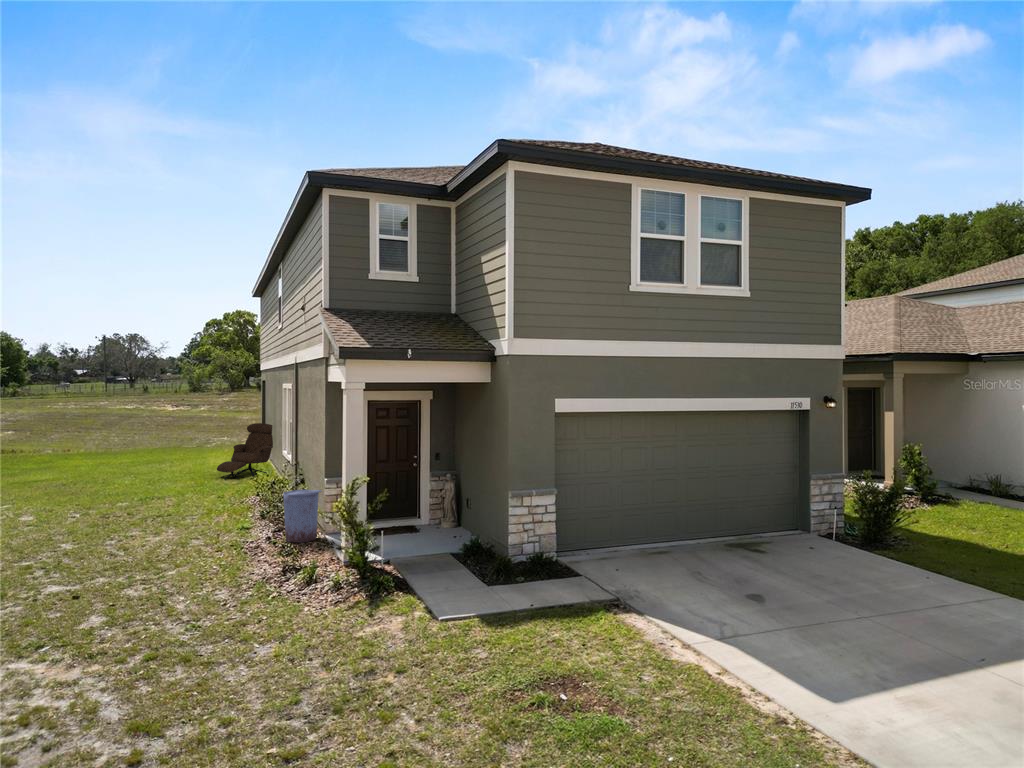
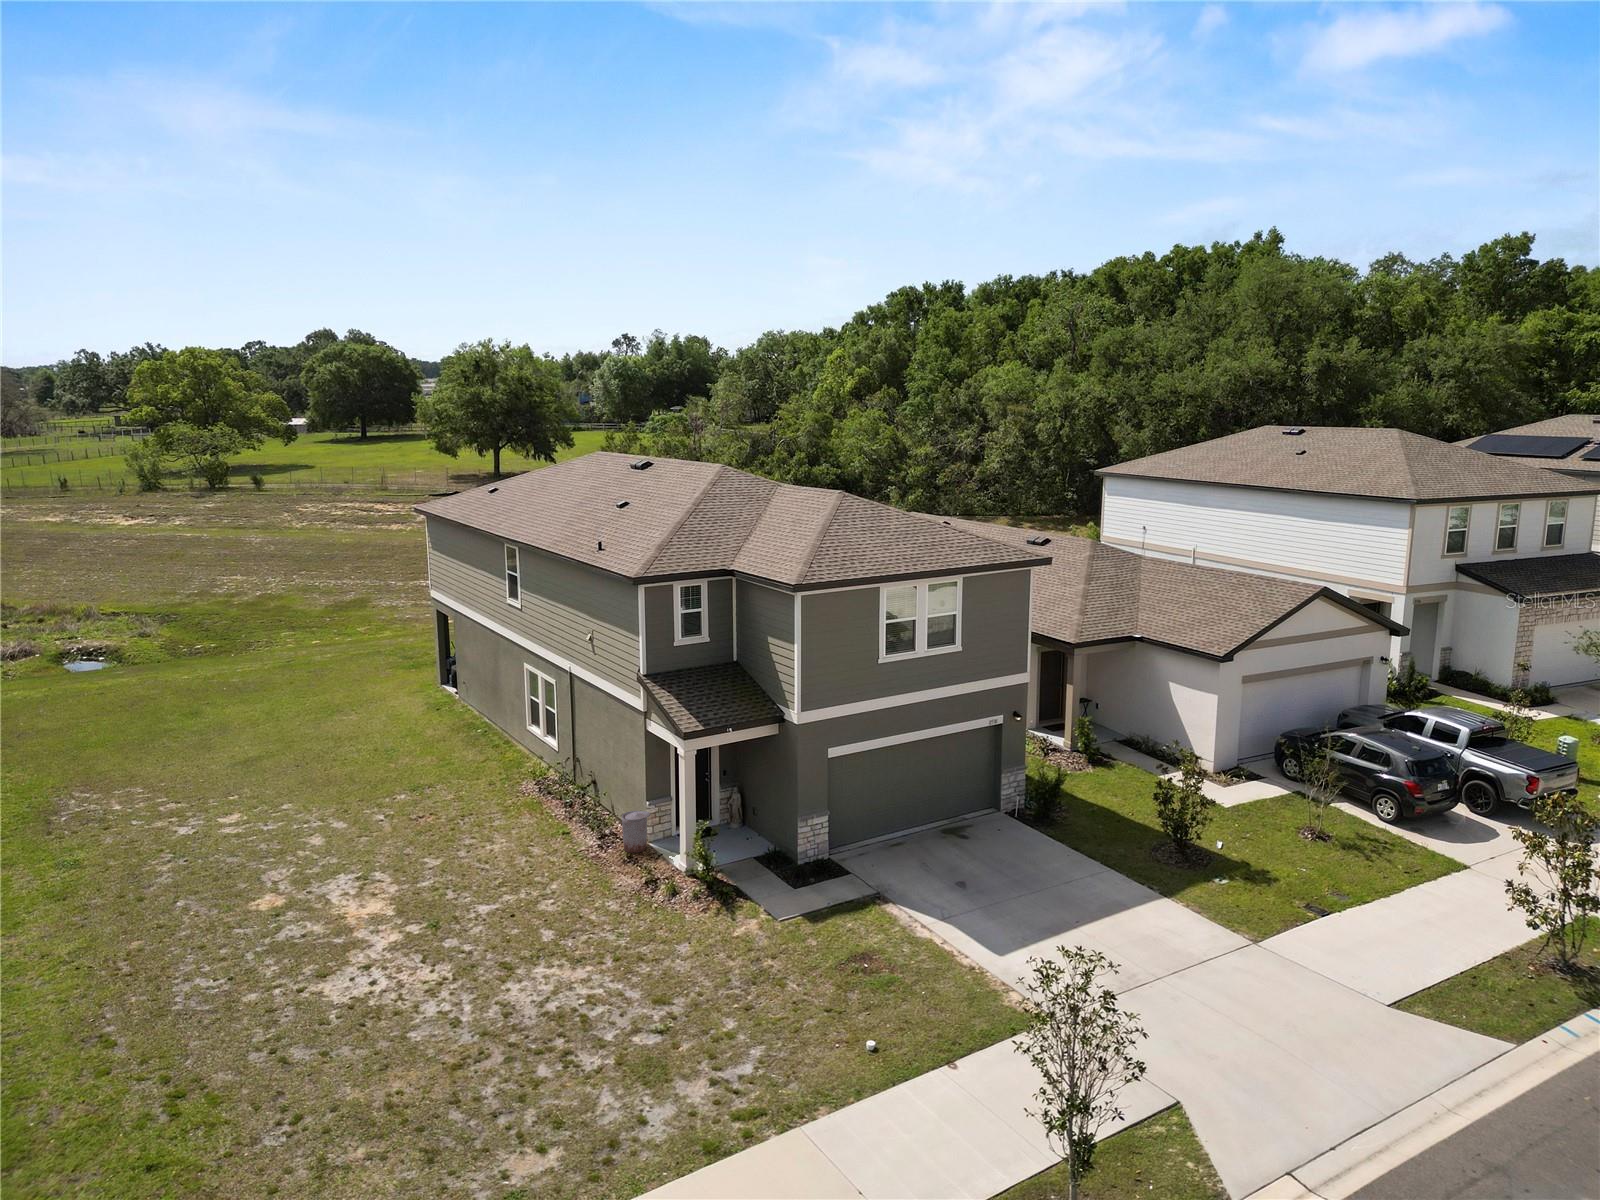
lounge chair: present [217,423,273,479] -> none [494,711,538,770]

